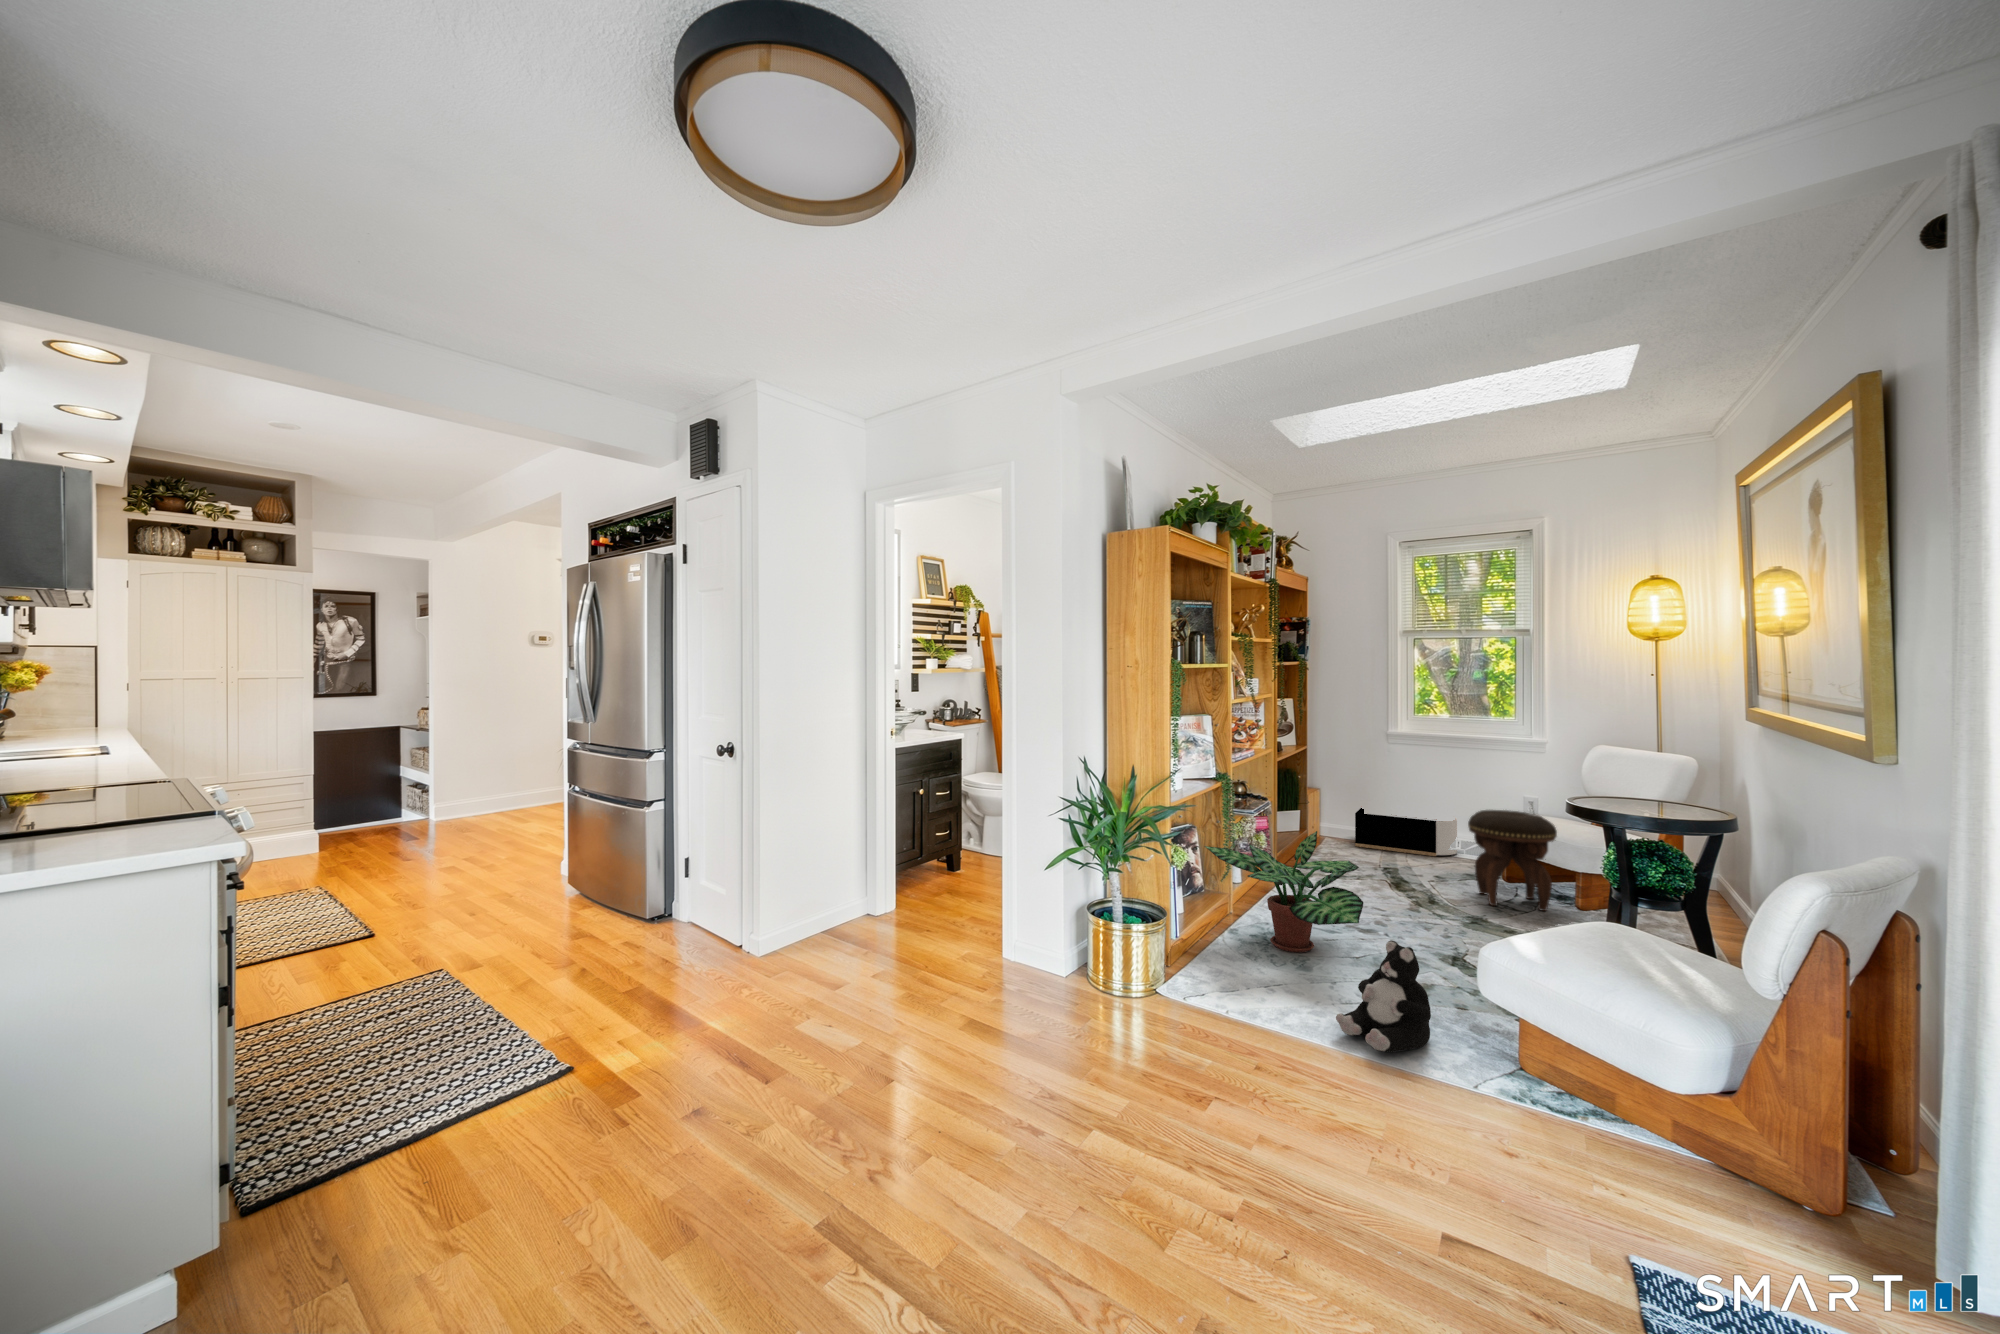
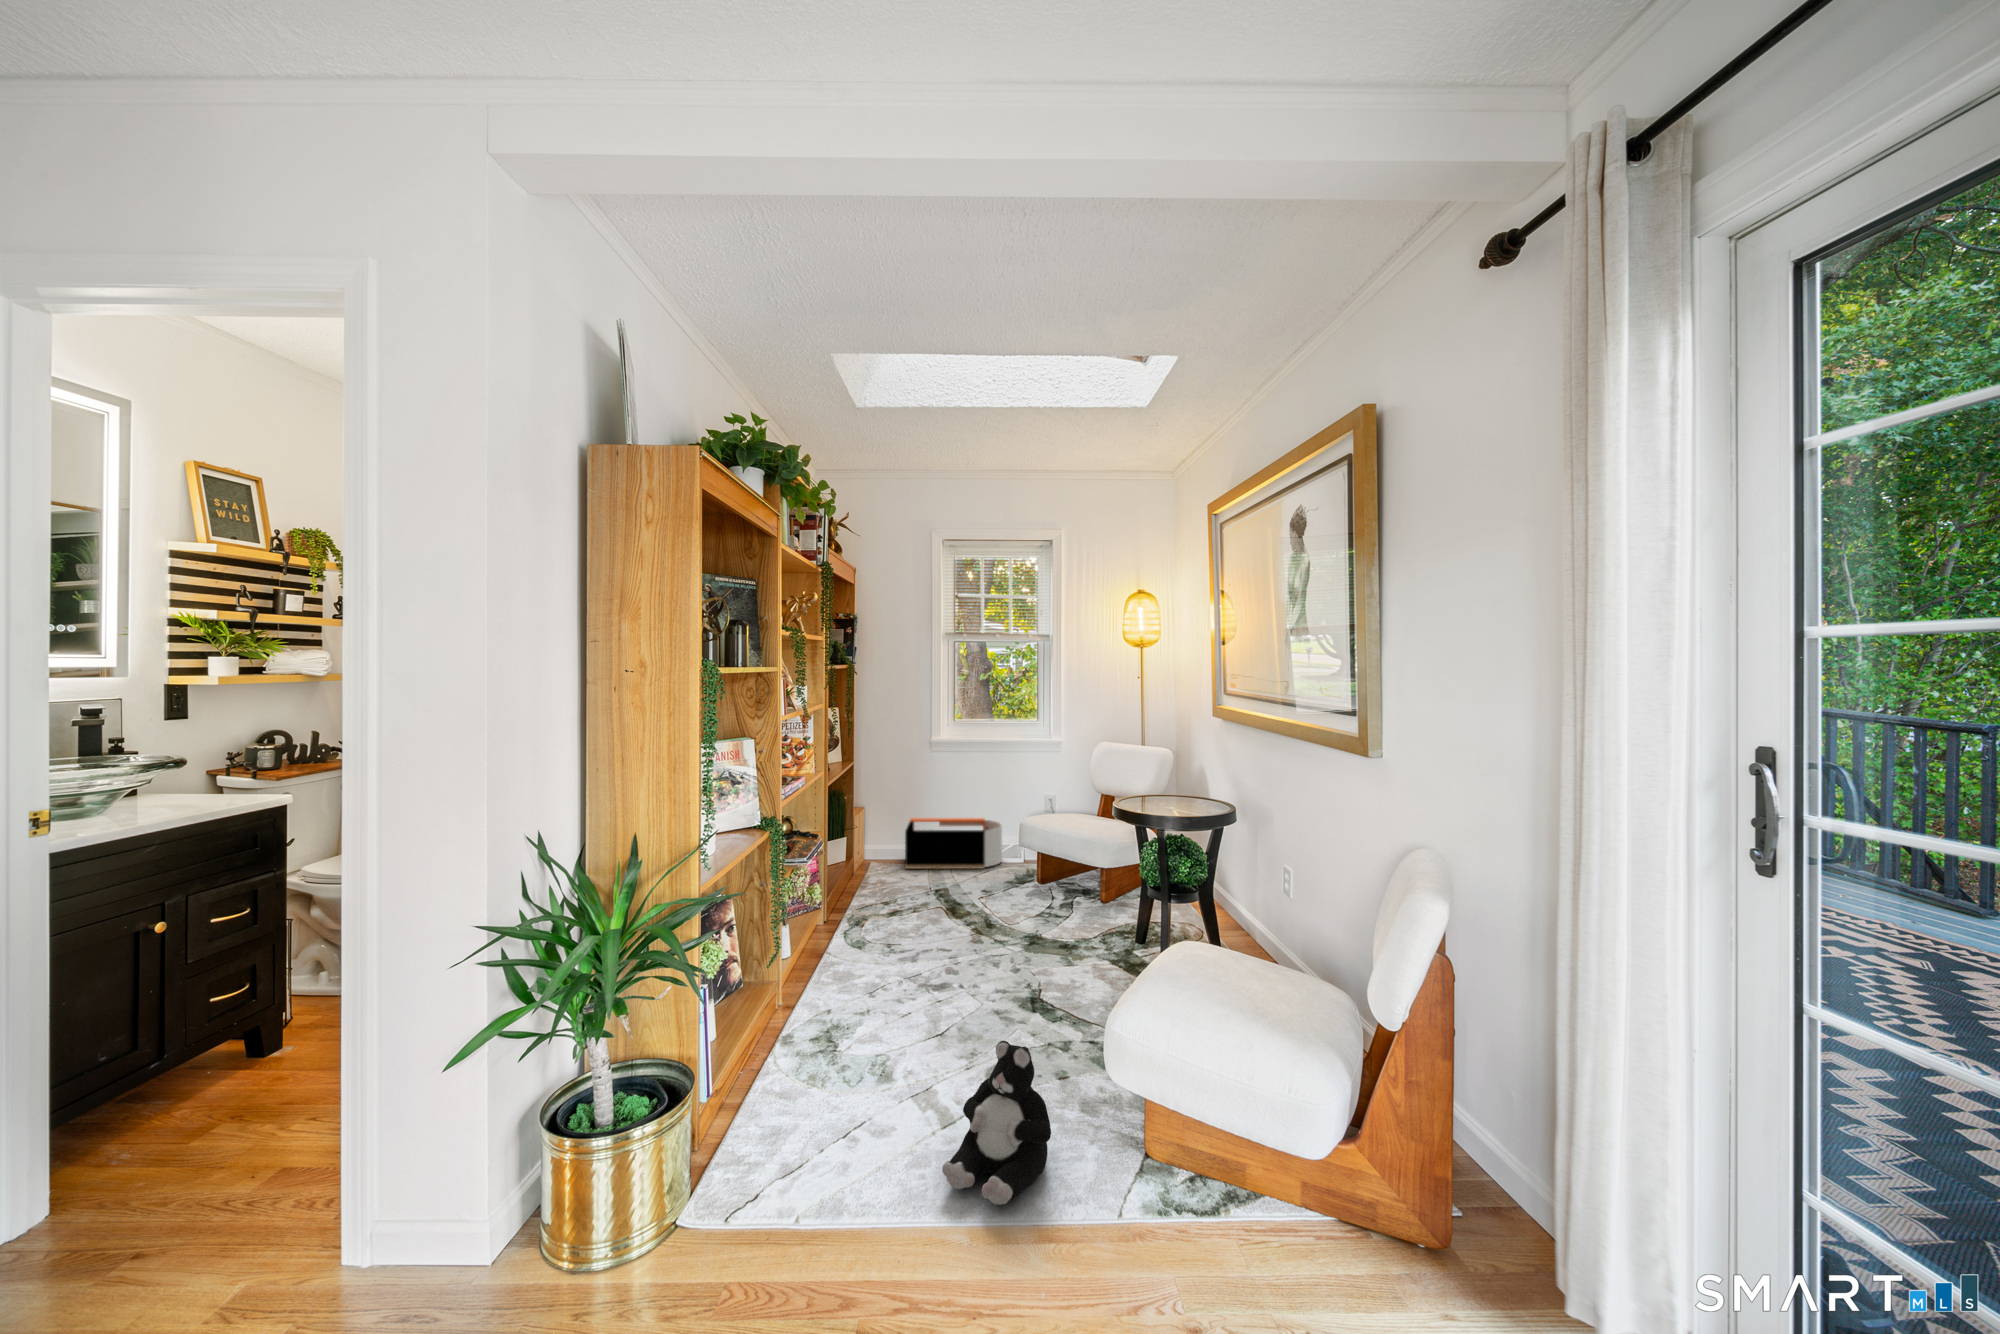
footstool: present [1468,810,1557,911] -> none [1026,818,1102,924]
potted plant: present [1205,831,1363,952] -> none [743,888,953,1056]

